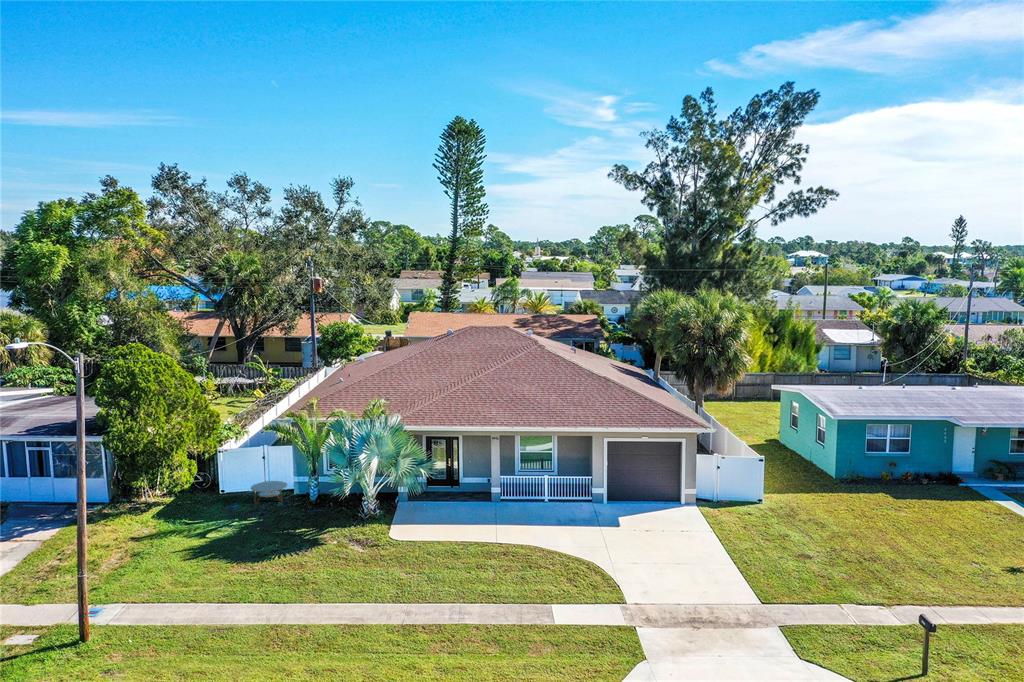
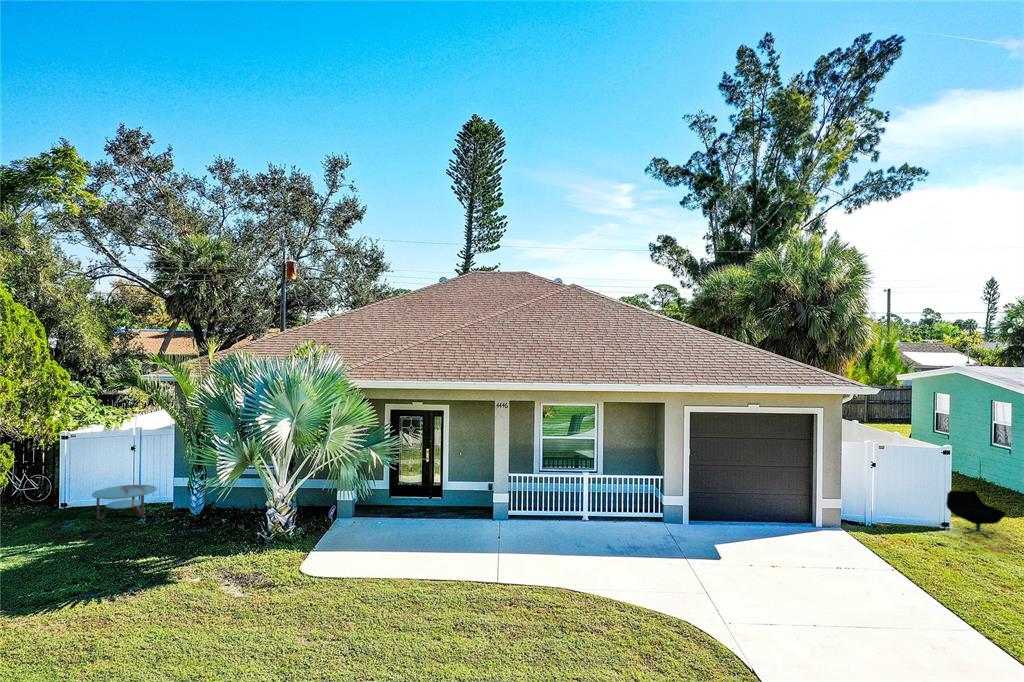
lounge chair: none [759,481,790,511] -> present [946,490,1006,538]

